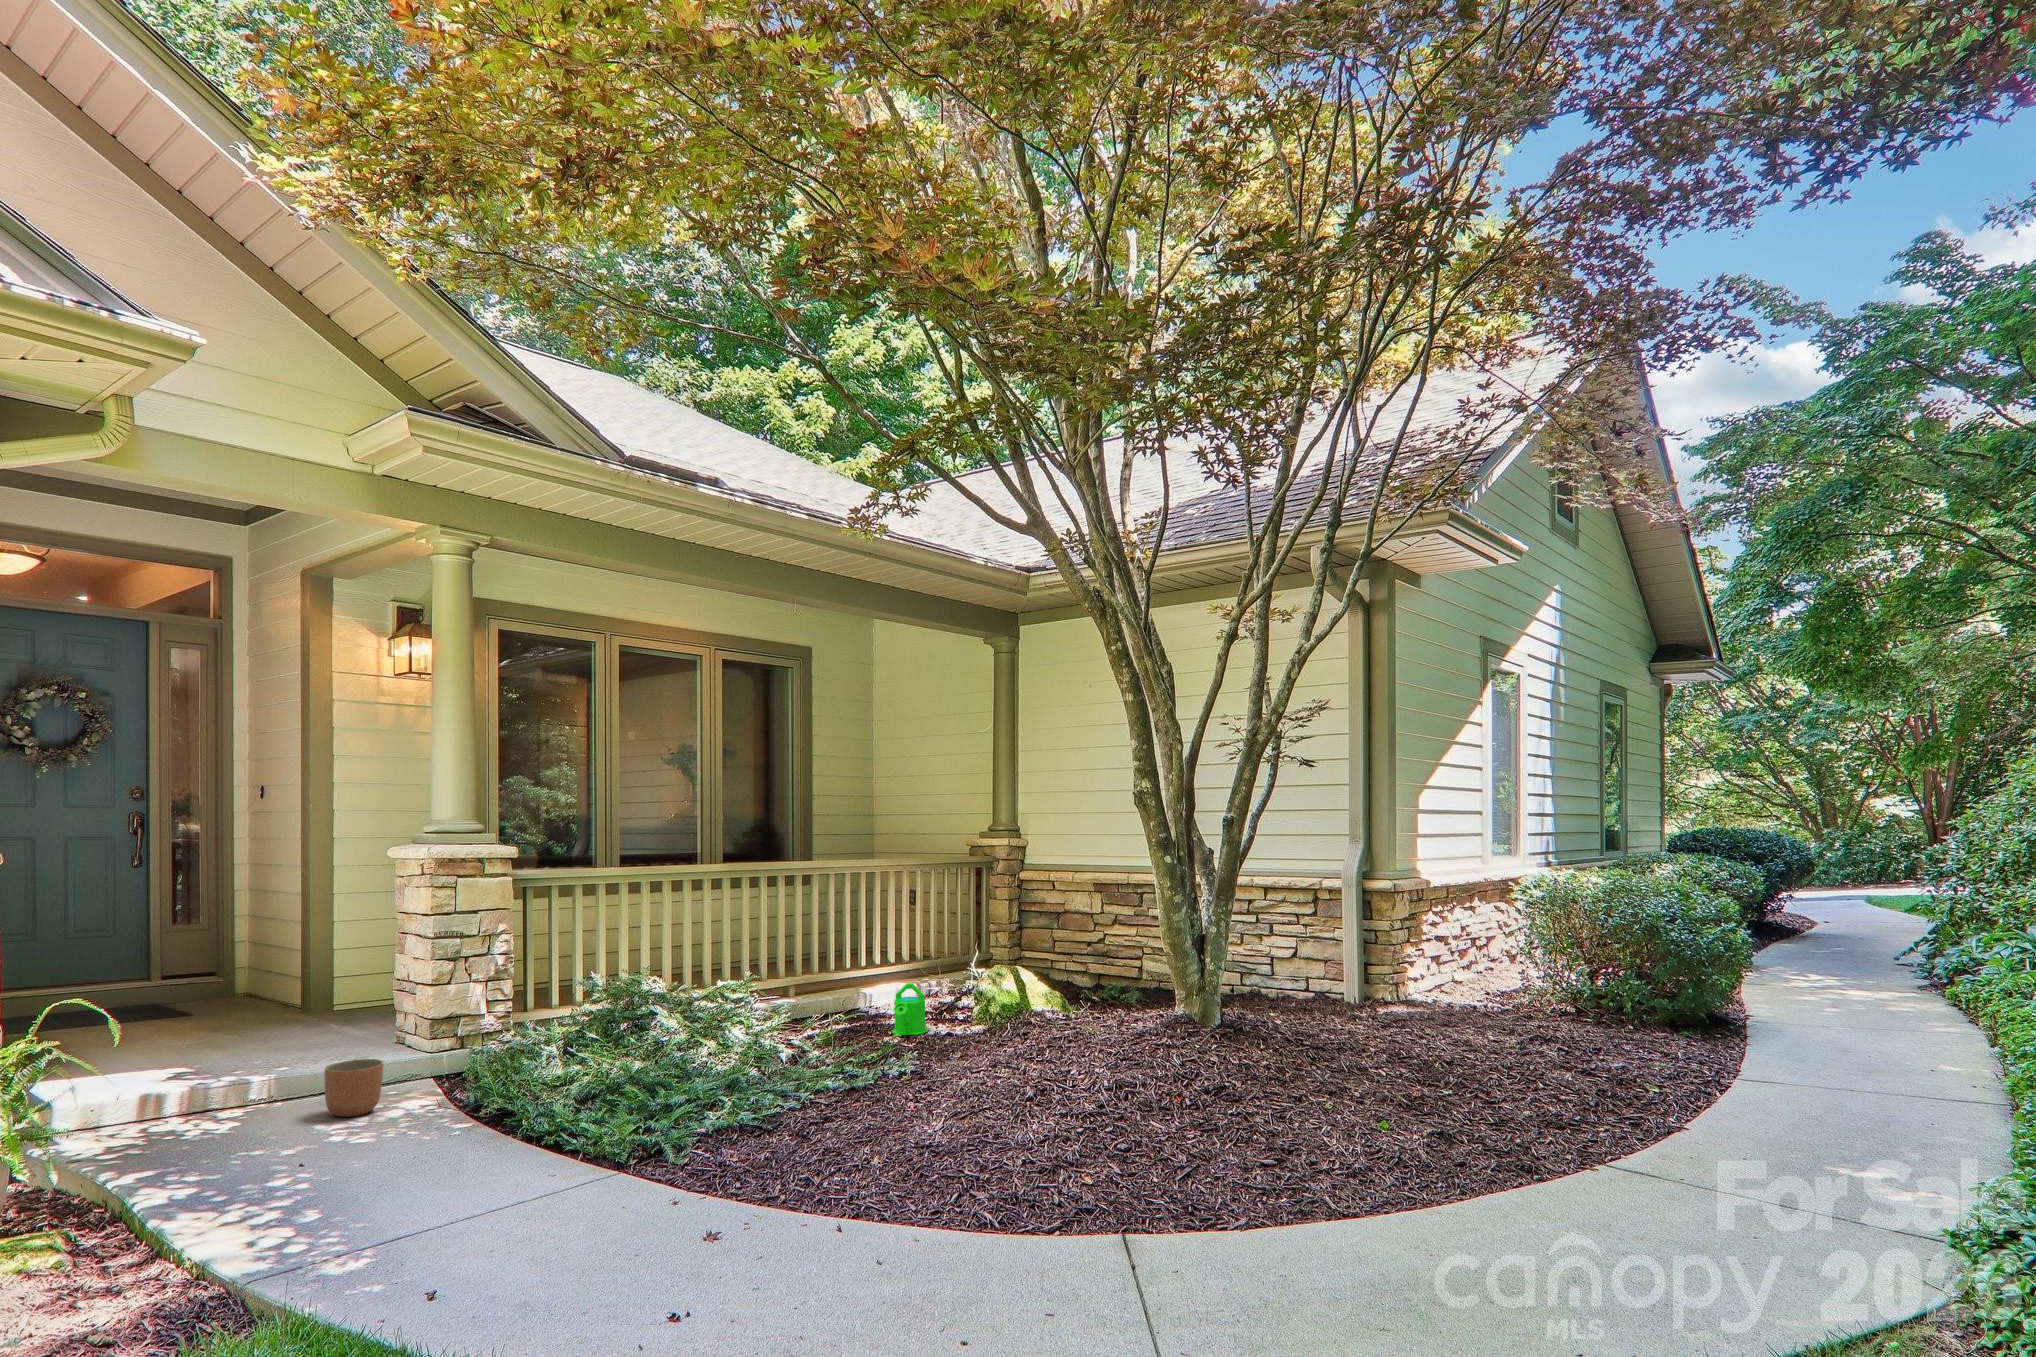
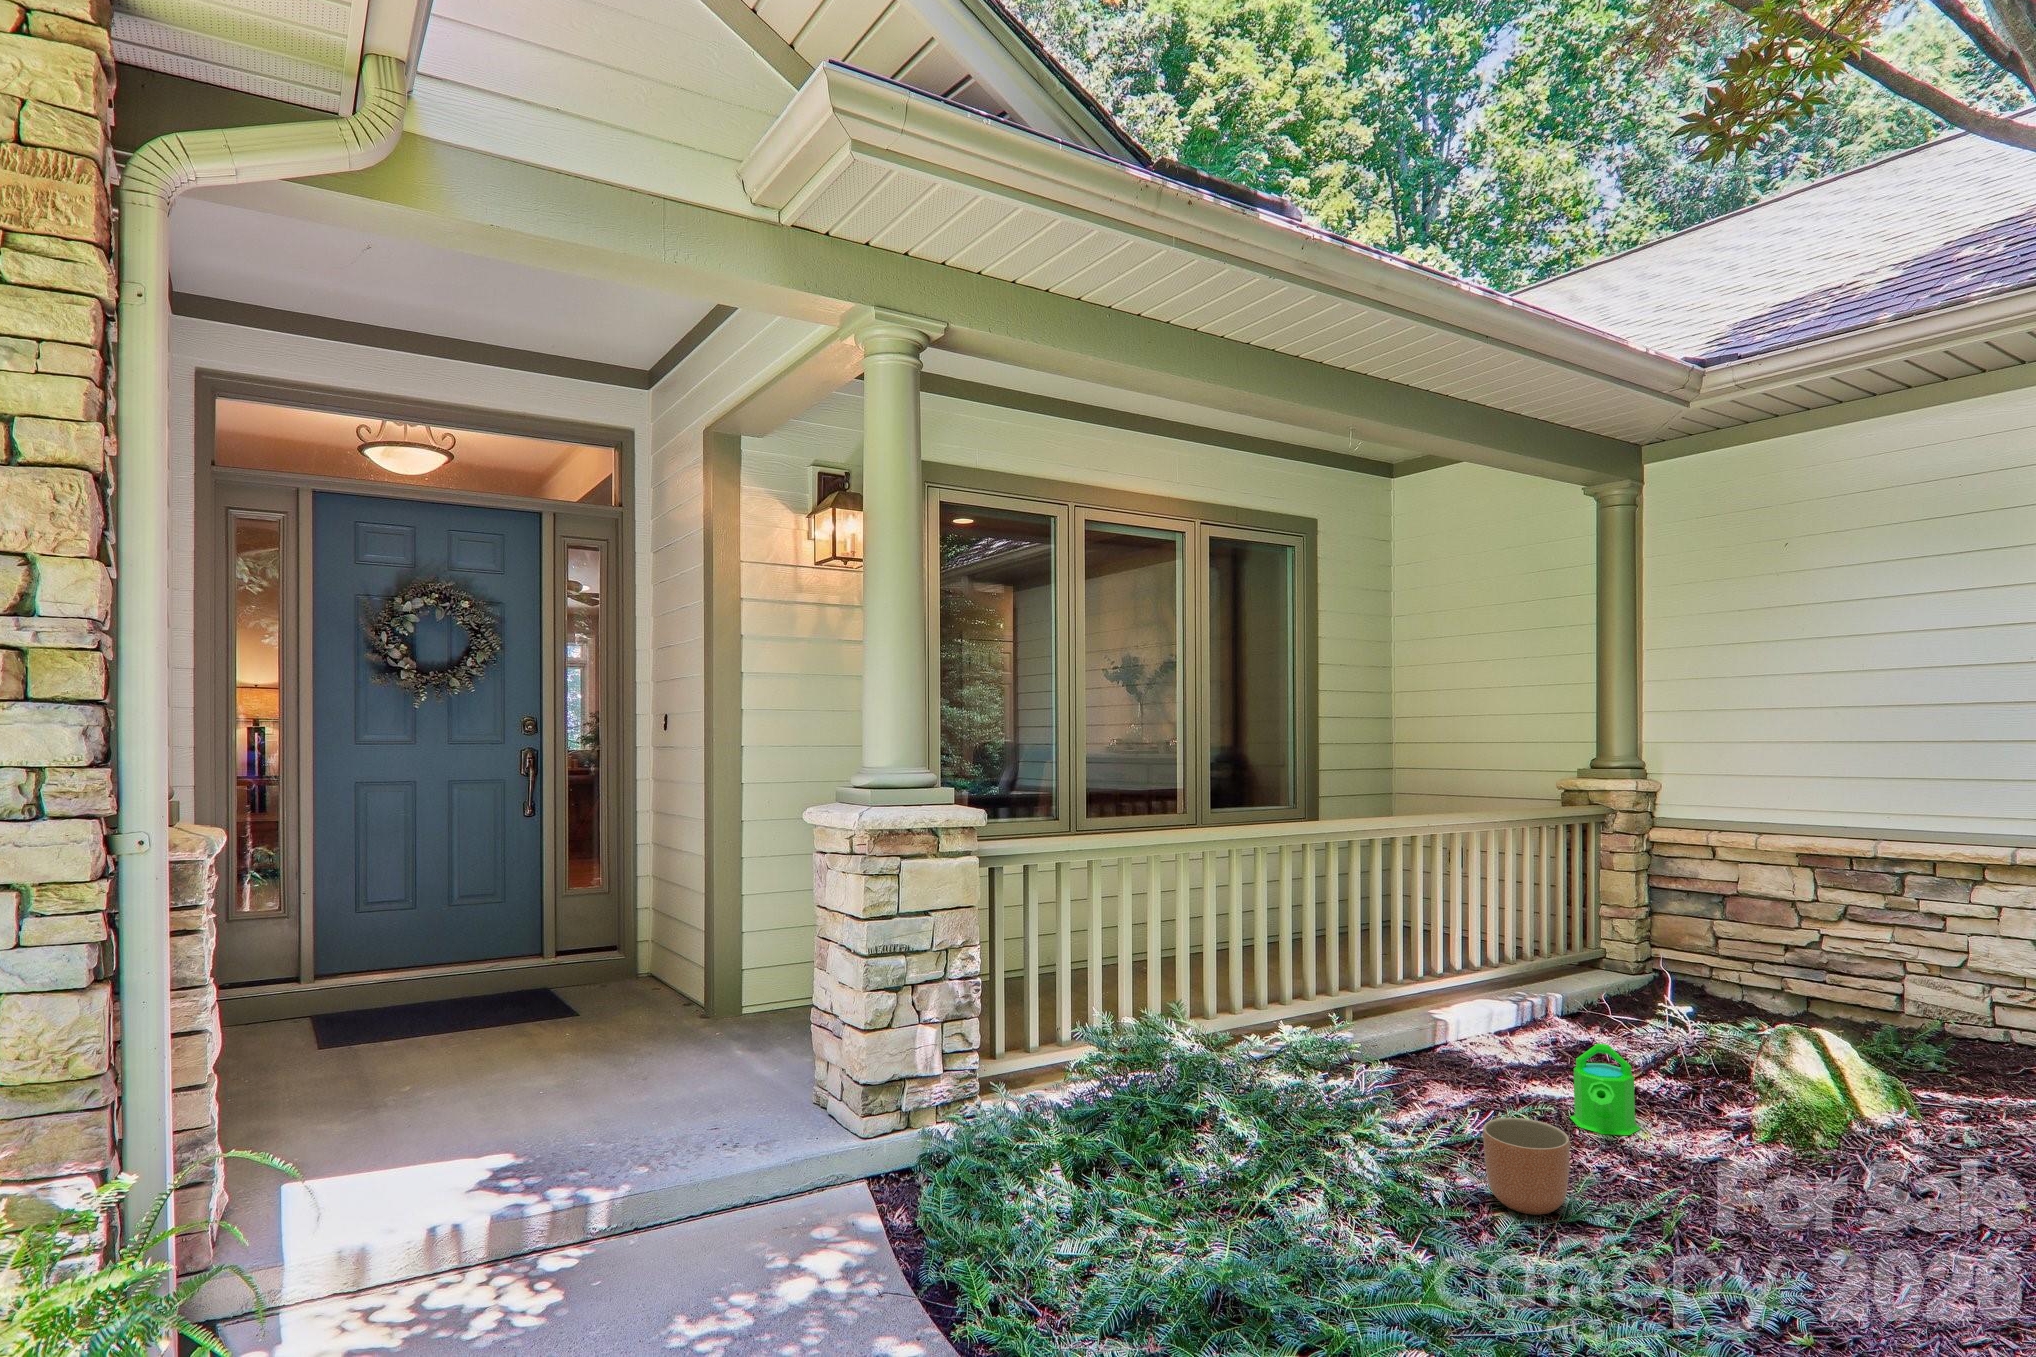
planter: present [325,1059,383,1117] -> present [1483,1118,1570,1215]

